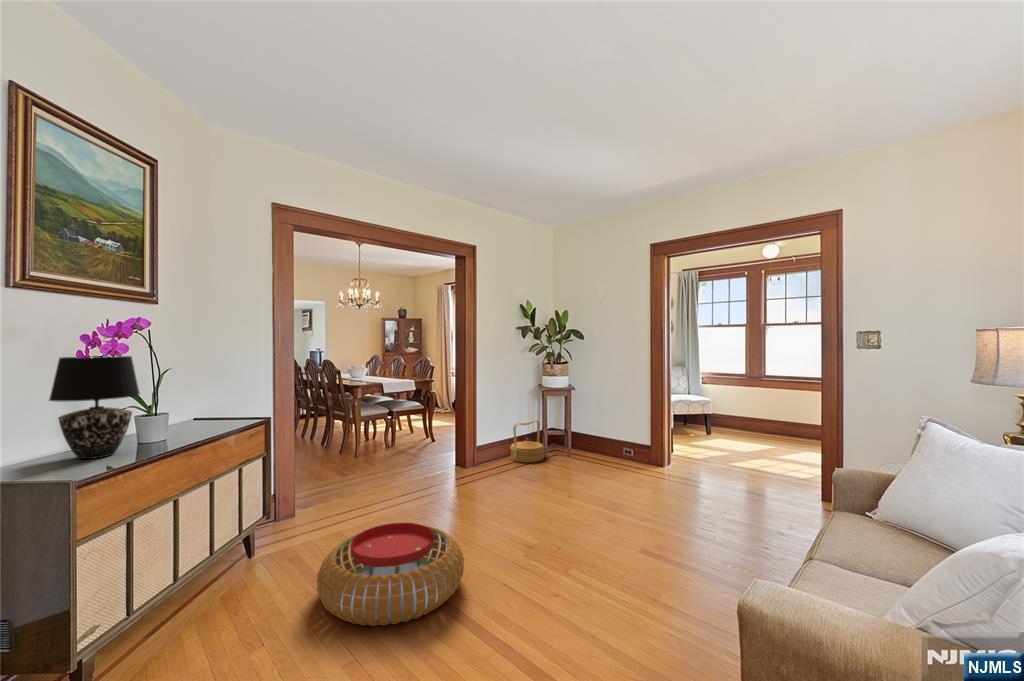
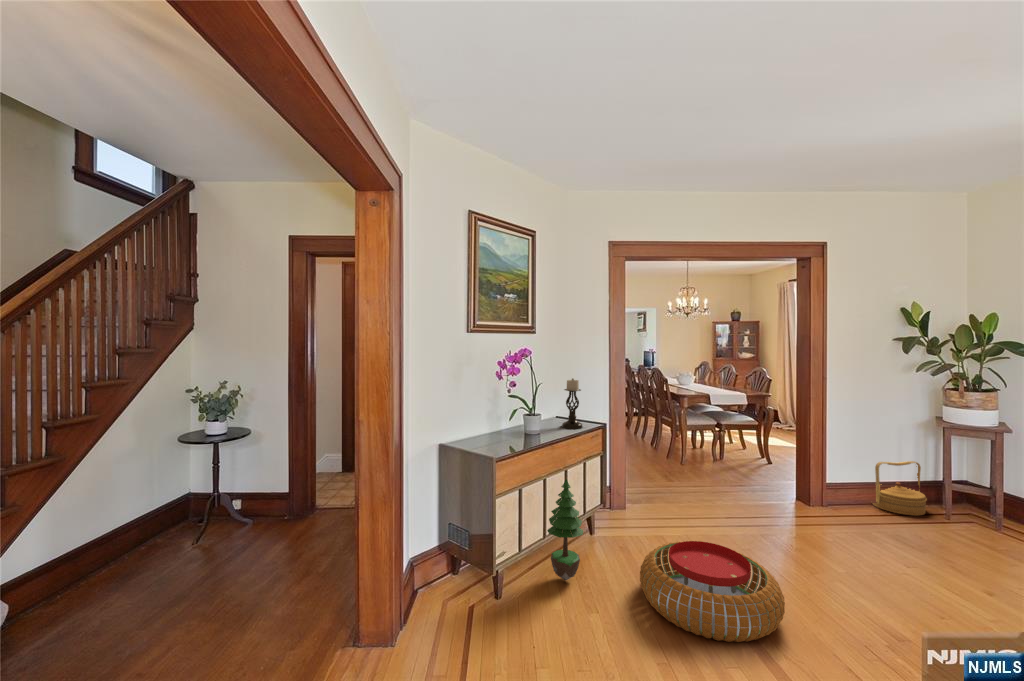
table lamp: present [49,356,140,459] -> none [483,375,527,443]
candle holder: none [203,362,235,428] -> present [562,378,583,429]
potted tree: none [178,489,238,630] -> present [547,479,583,580]

